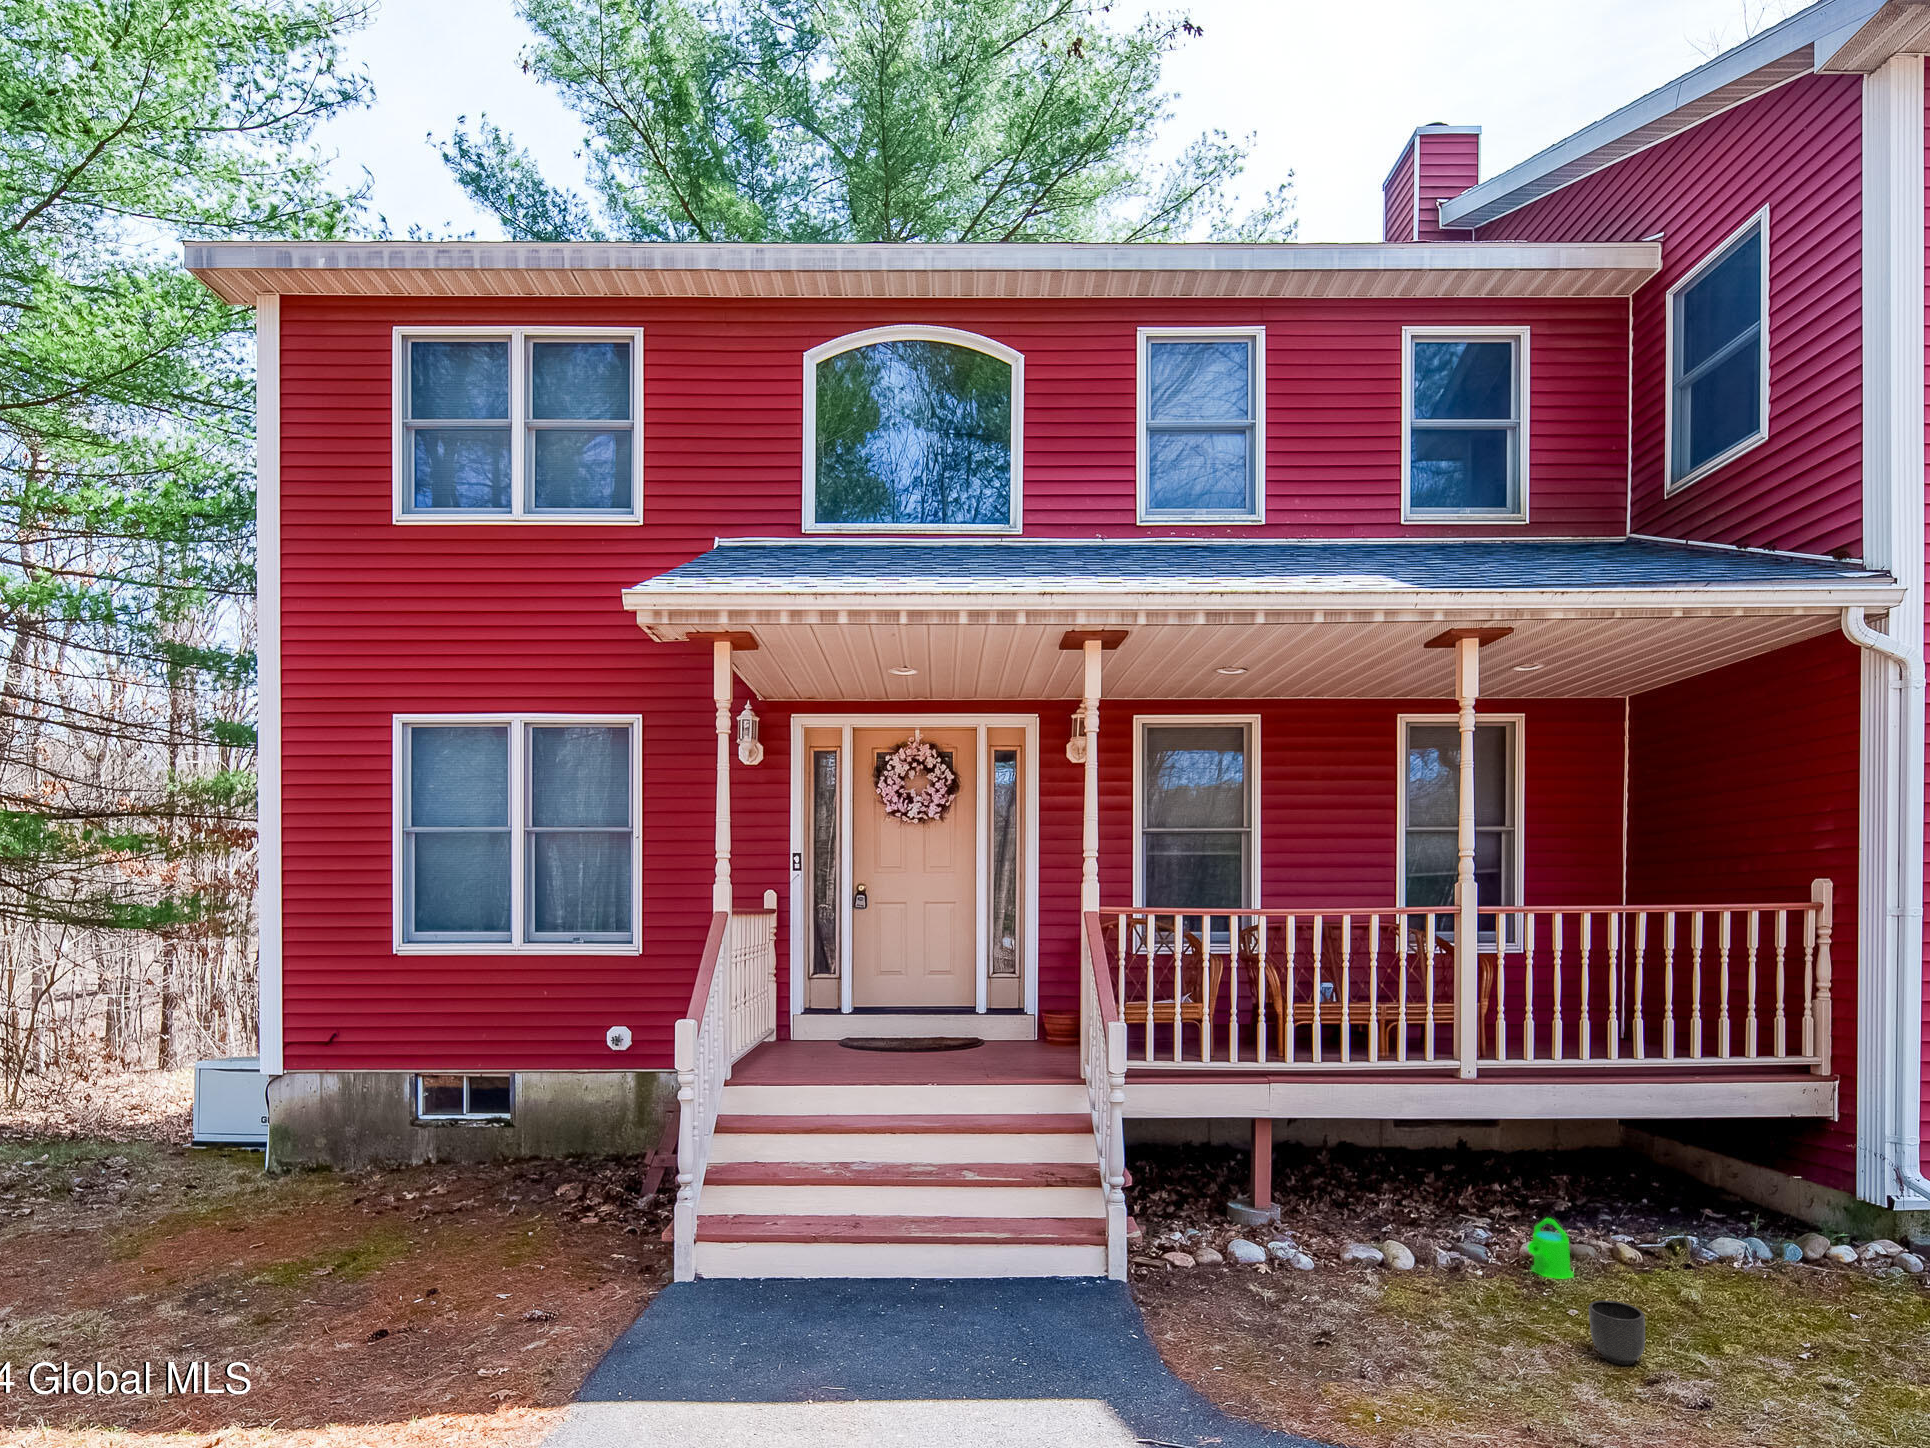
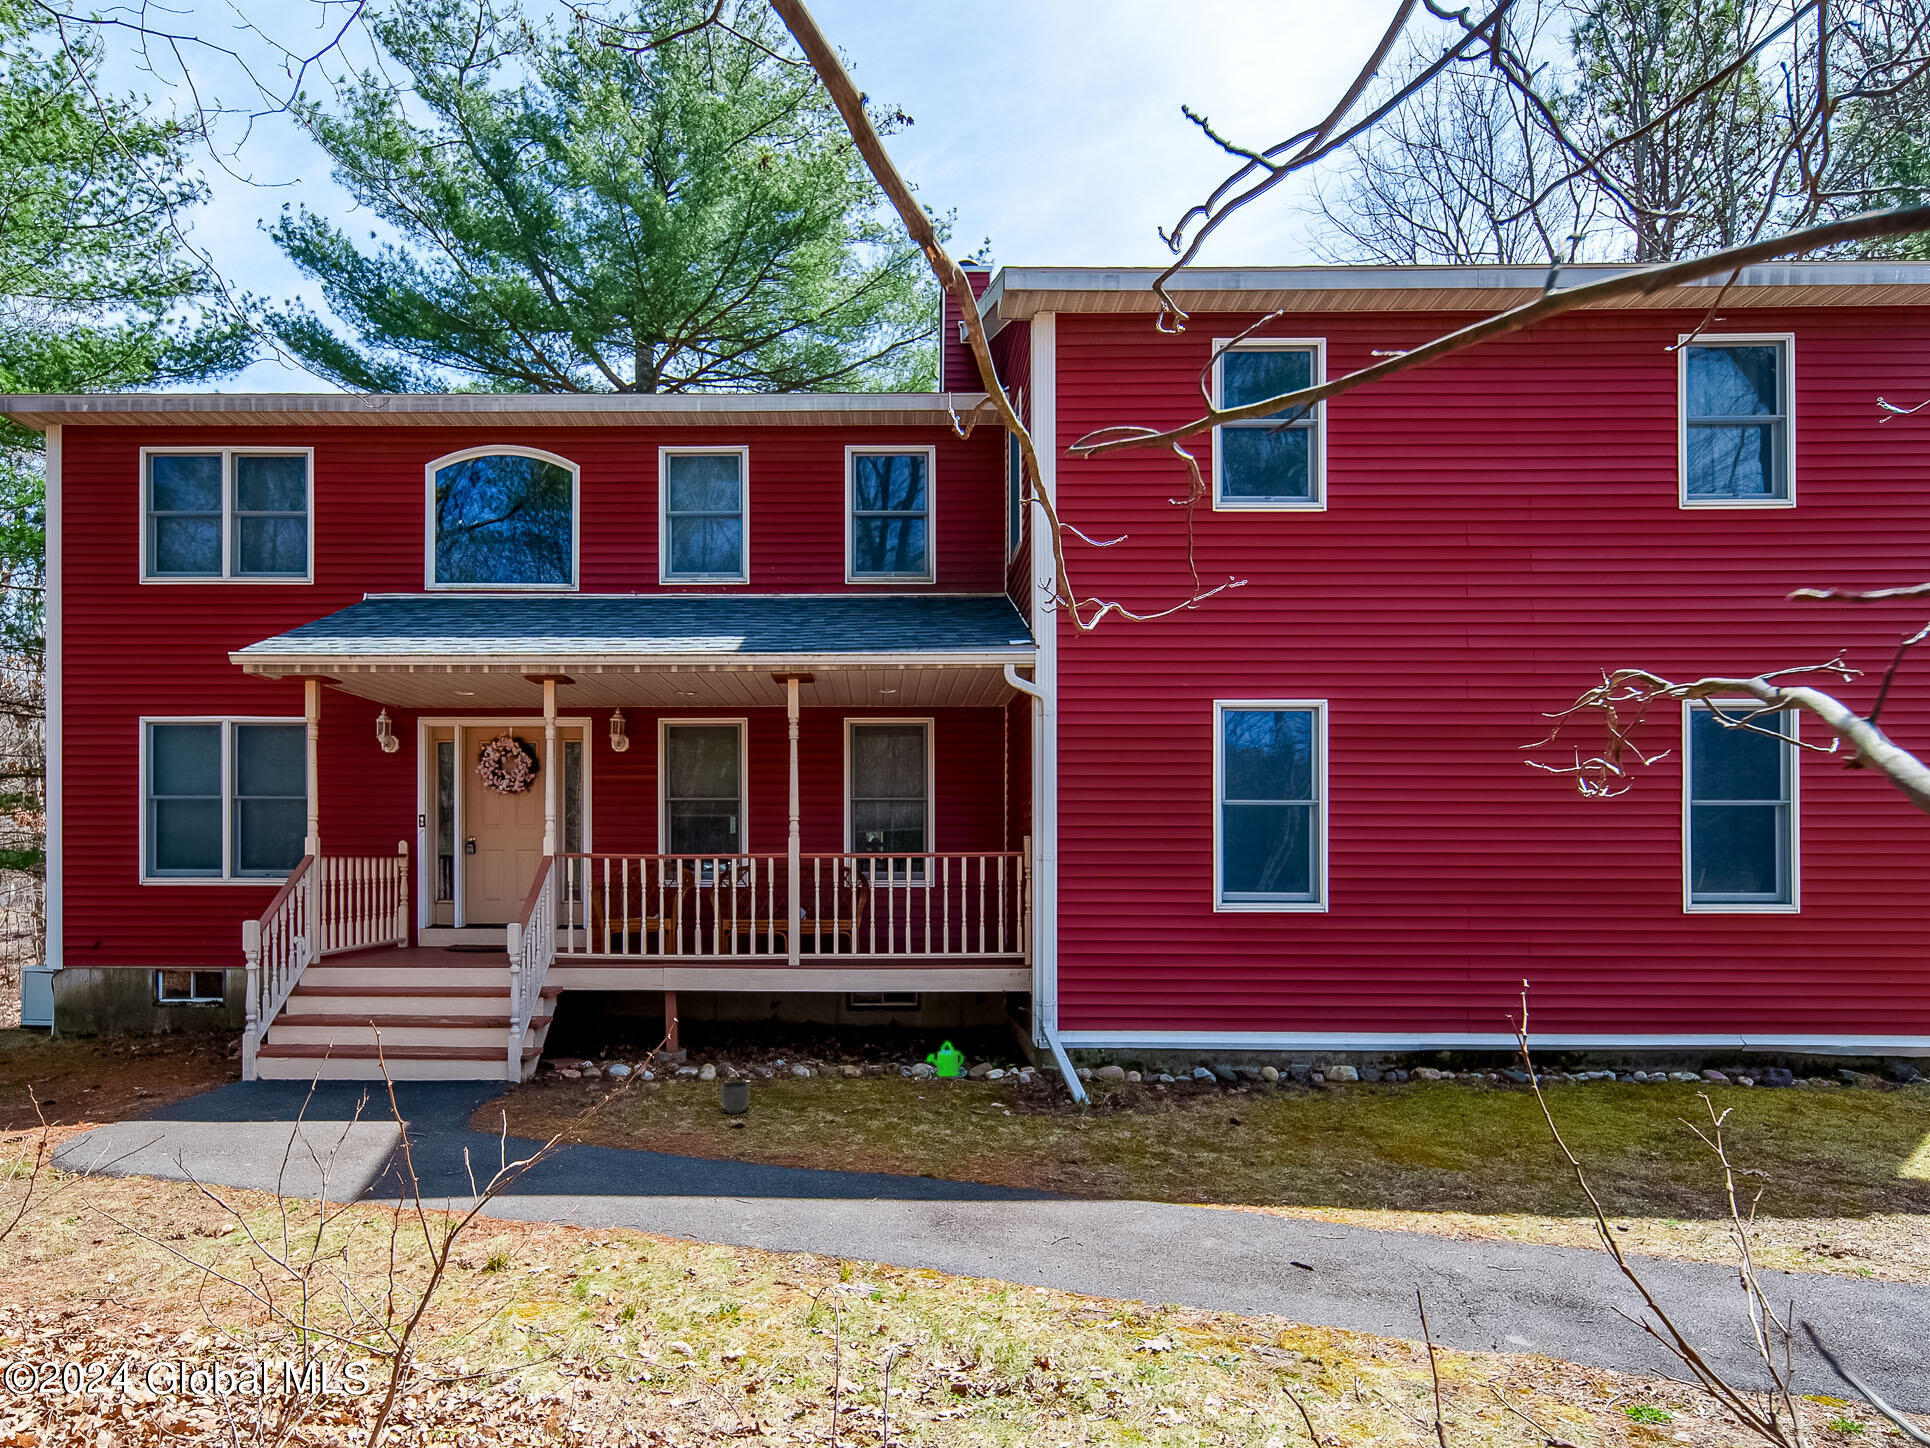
watering can: present [1527,1218,1574,1279] -> present [927,1042,964,1076]

